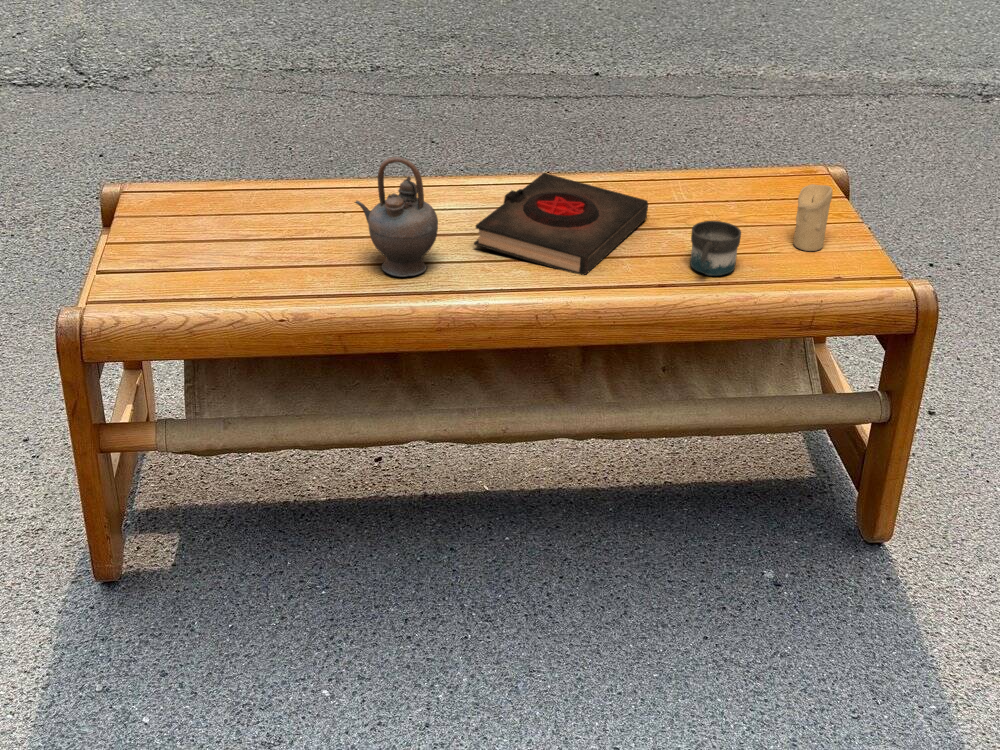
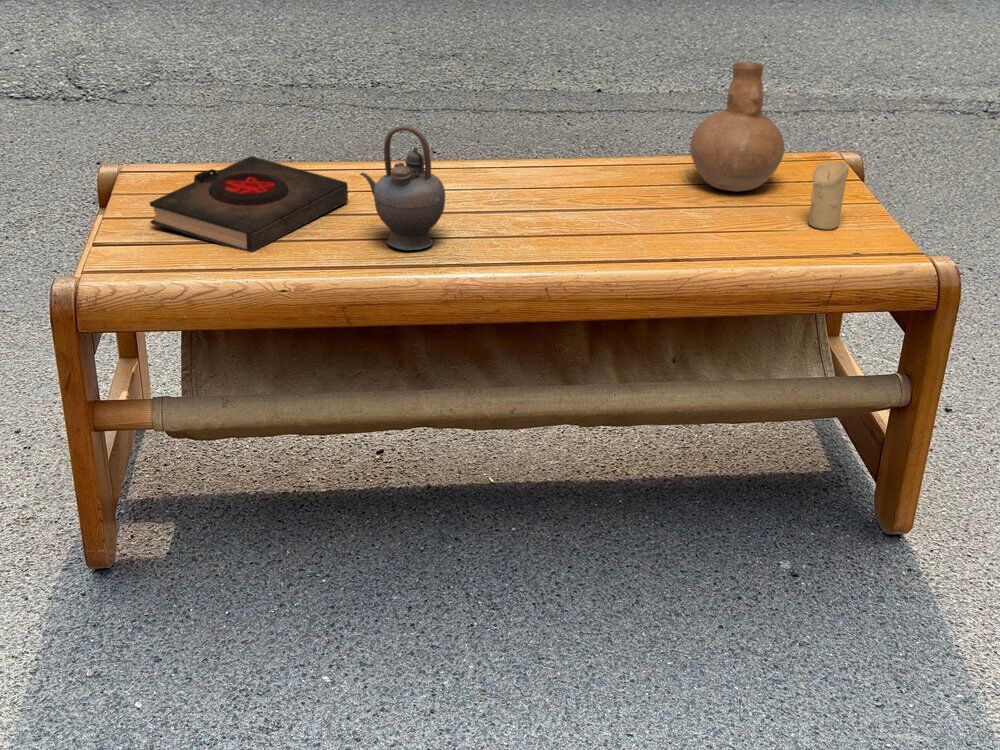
vase: none [680,82,771,209] -> present [690,62,784,192]
book: present [474,173,648,275] -> present [150,156,348,252]
mug: present [690,221,741,276] -> none [704,196,756,251]

